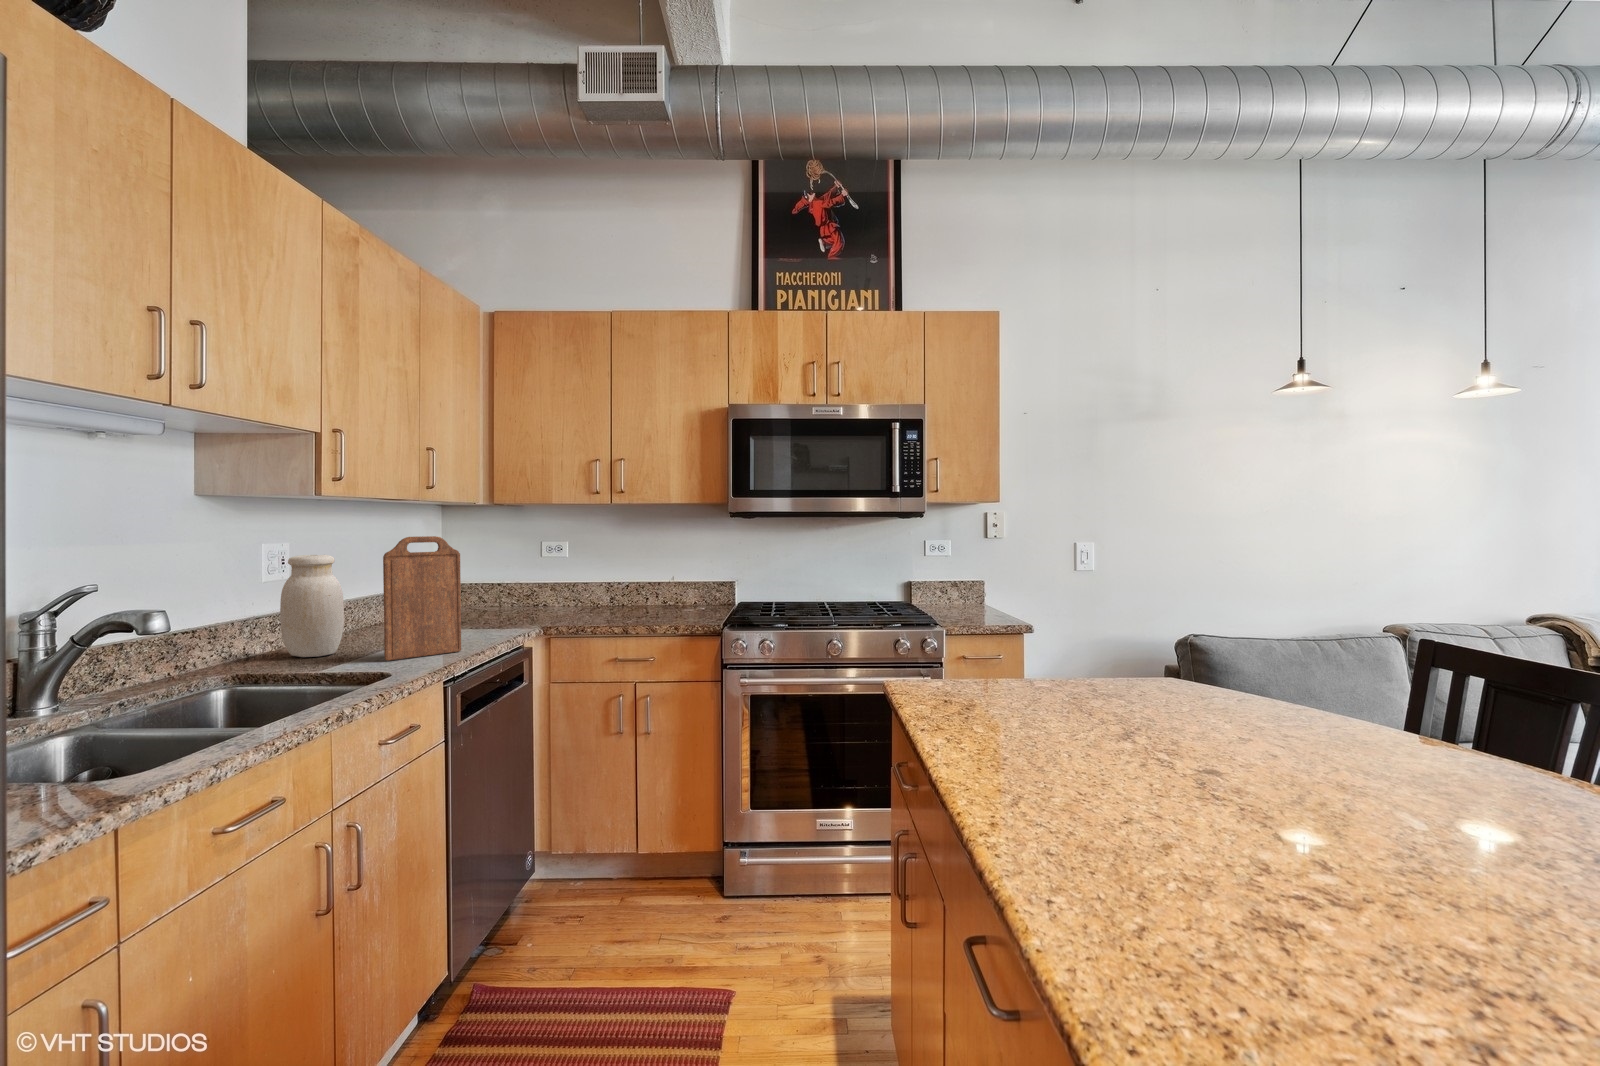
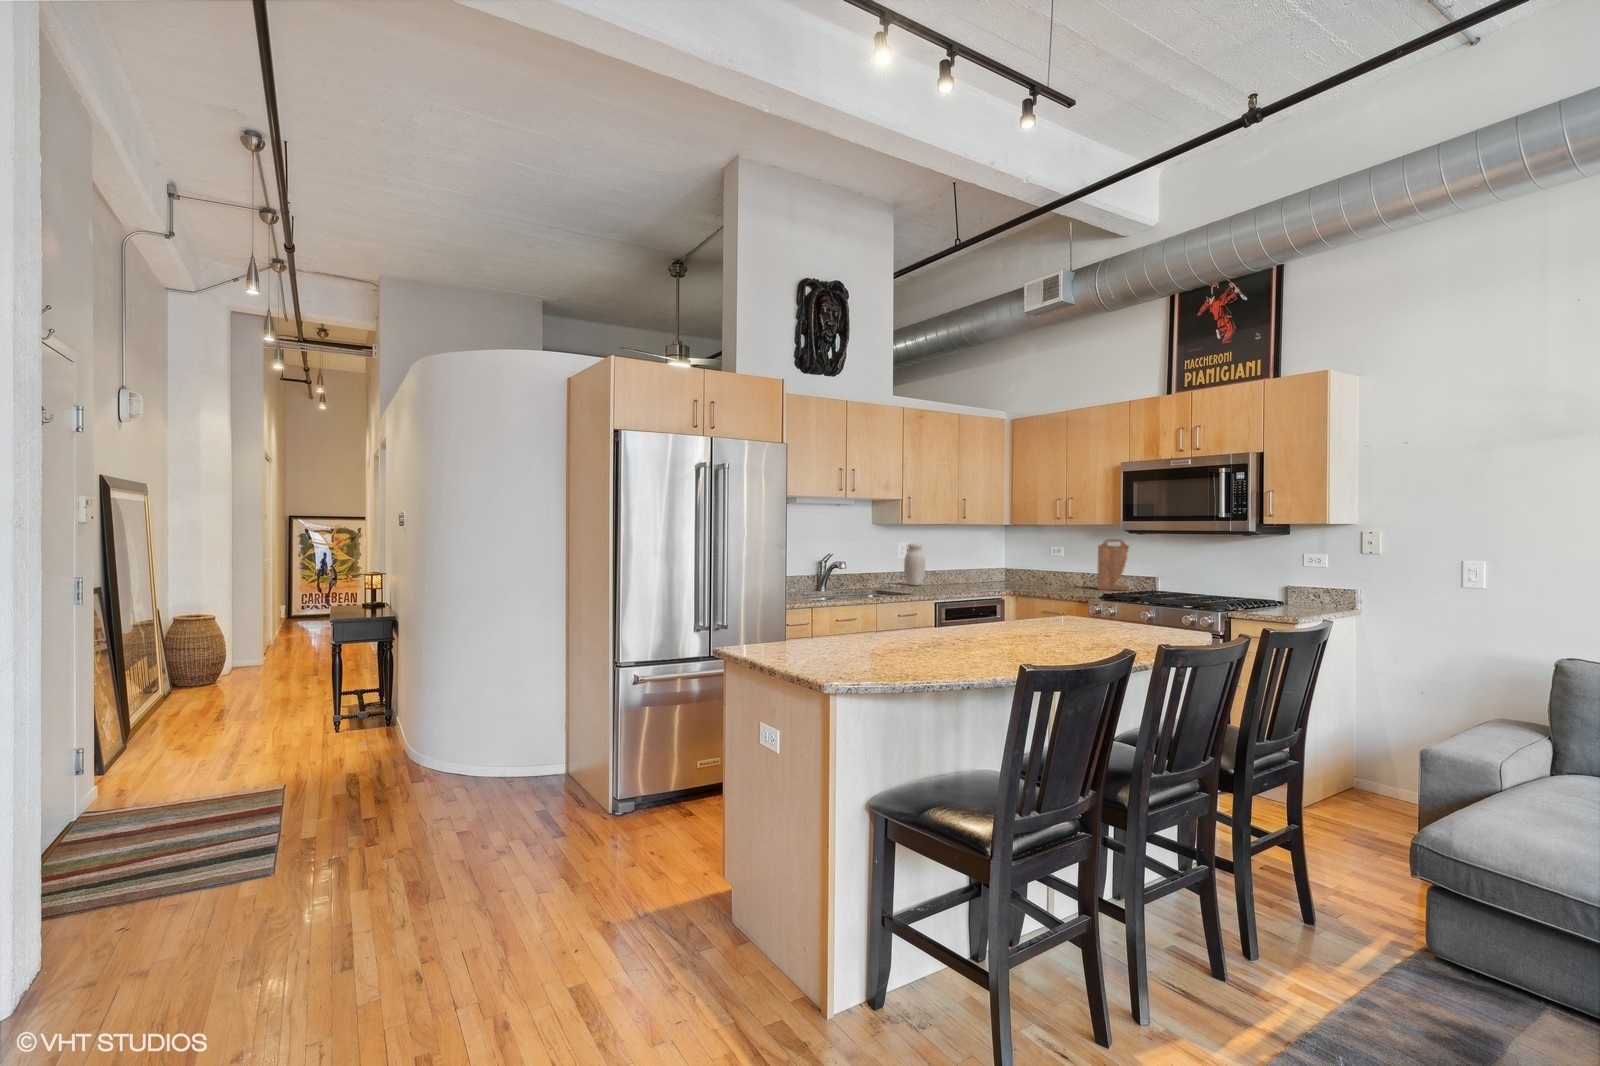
cutting board: present [383,536,461,661] -> present [1097,539,1129,590]

